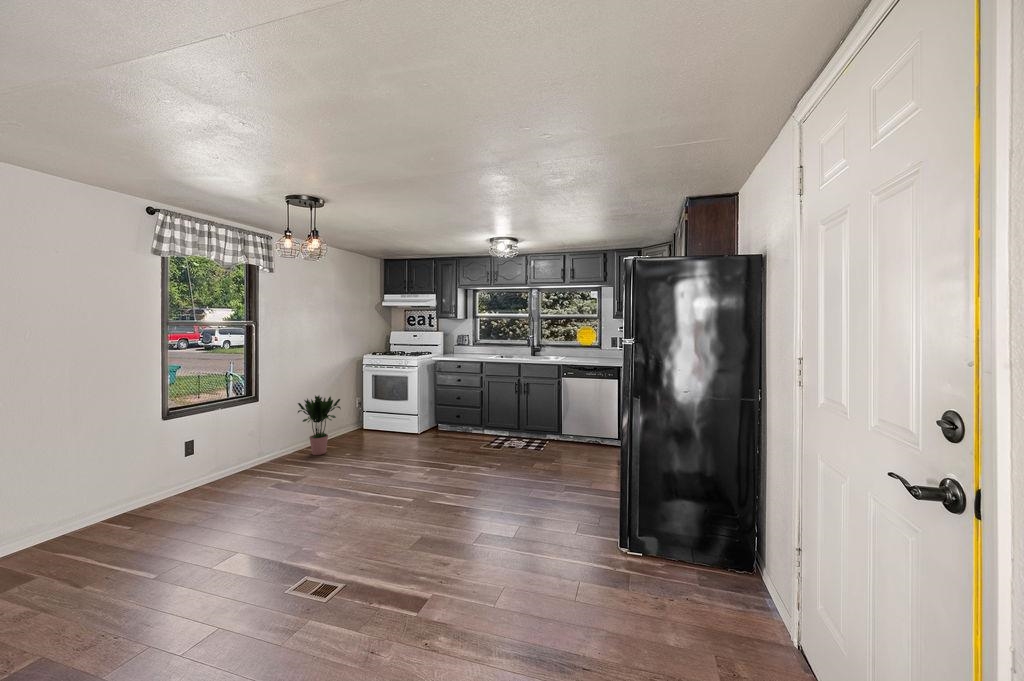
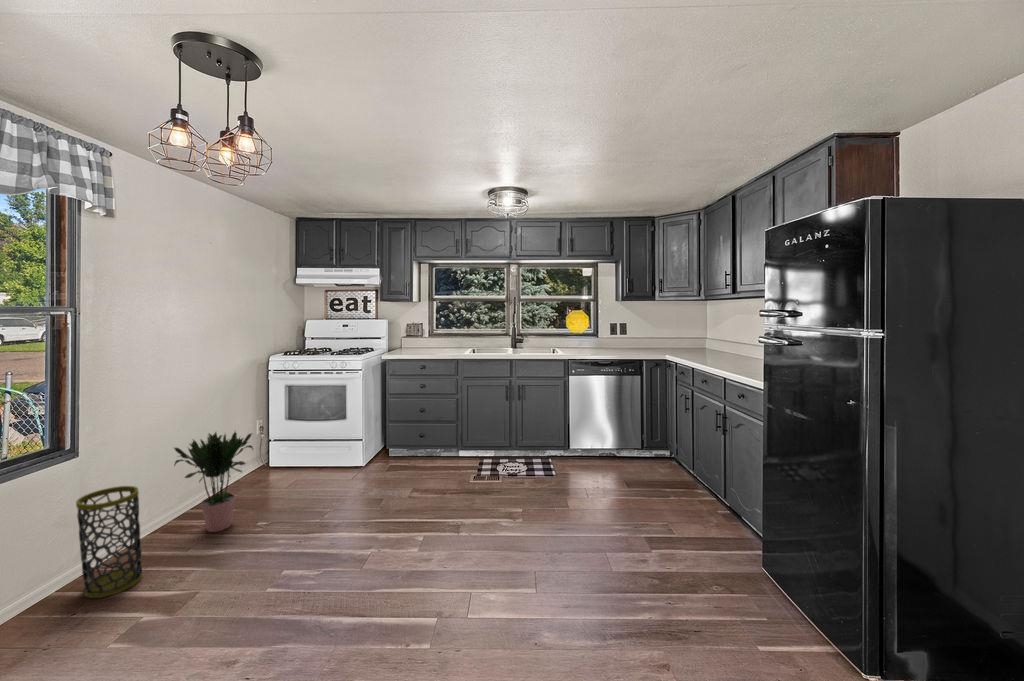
trash can: none [248,417,276,472] -> present [76,486,142,598]

